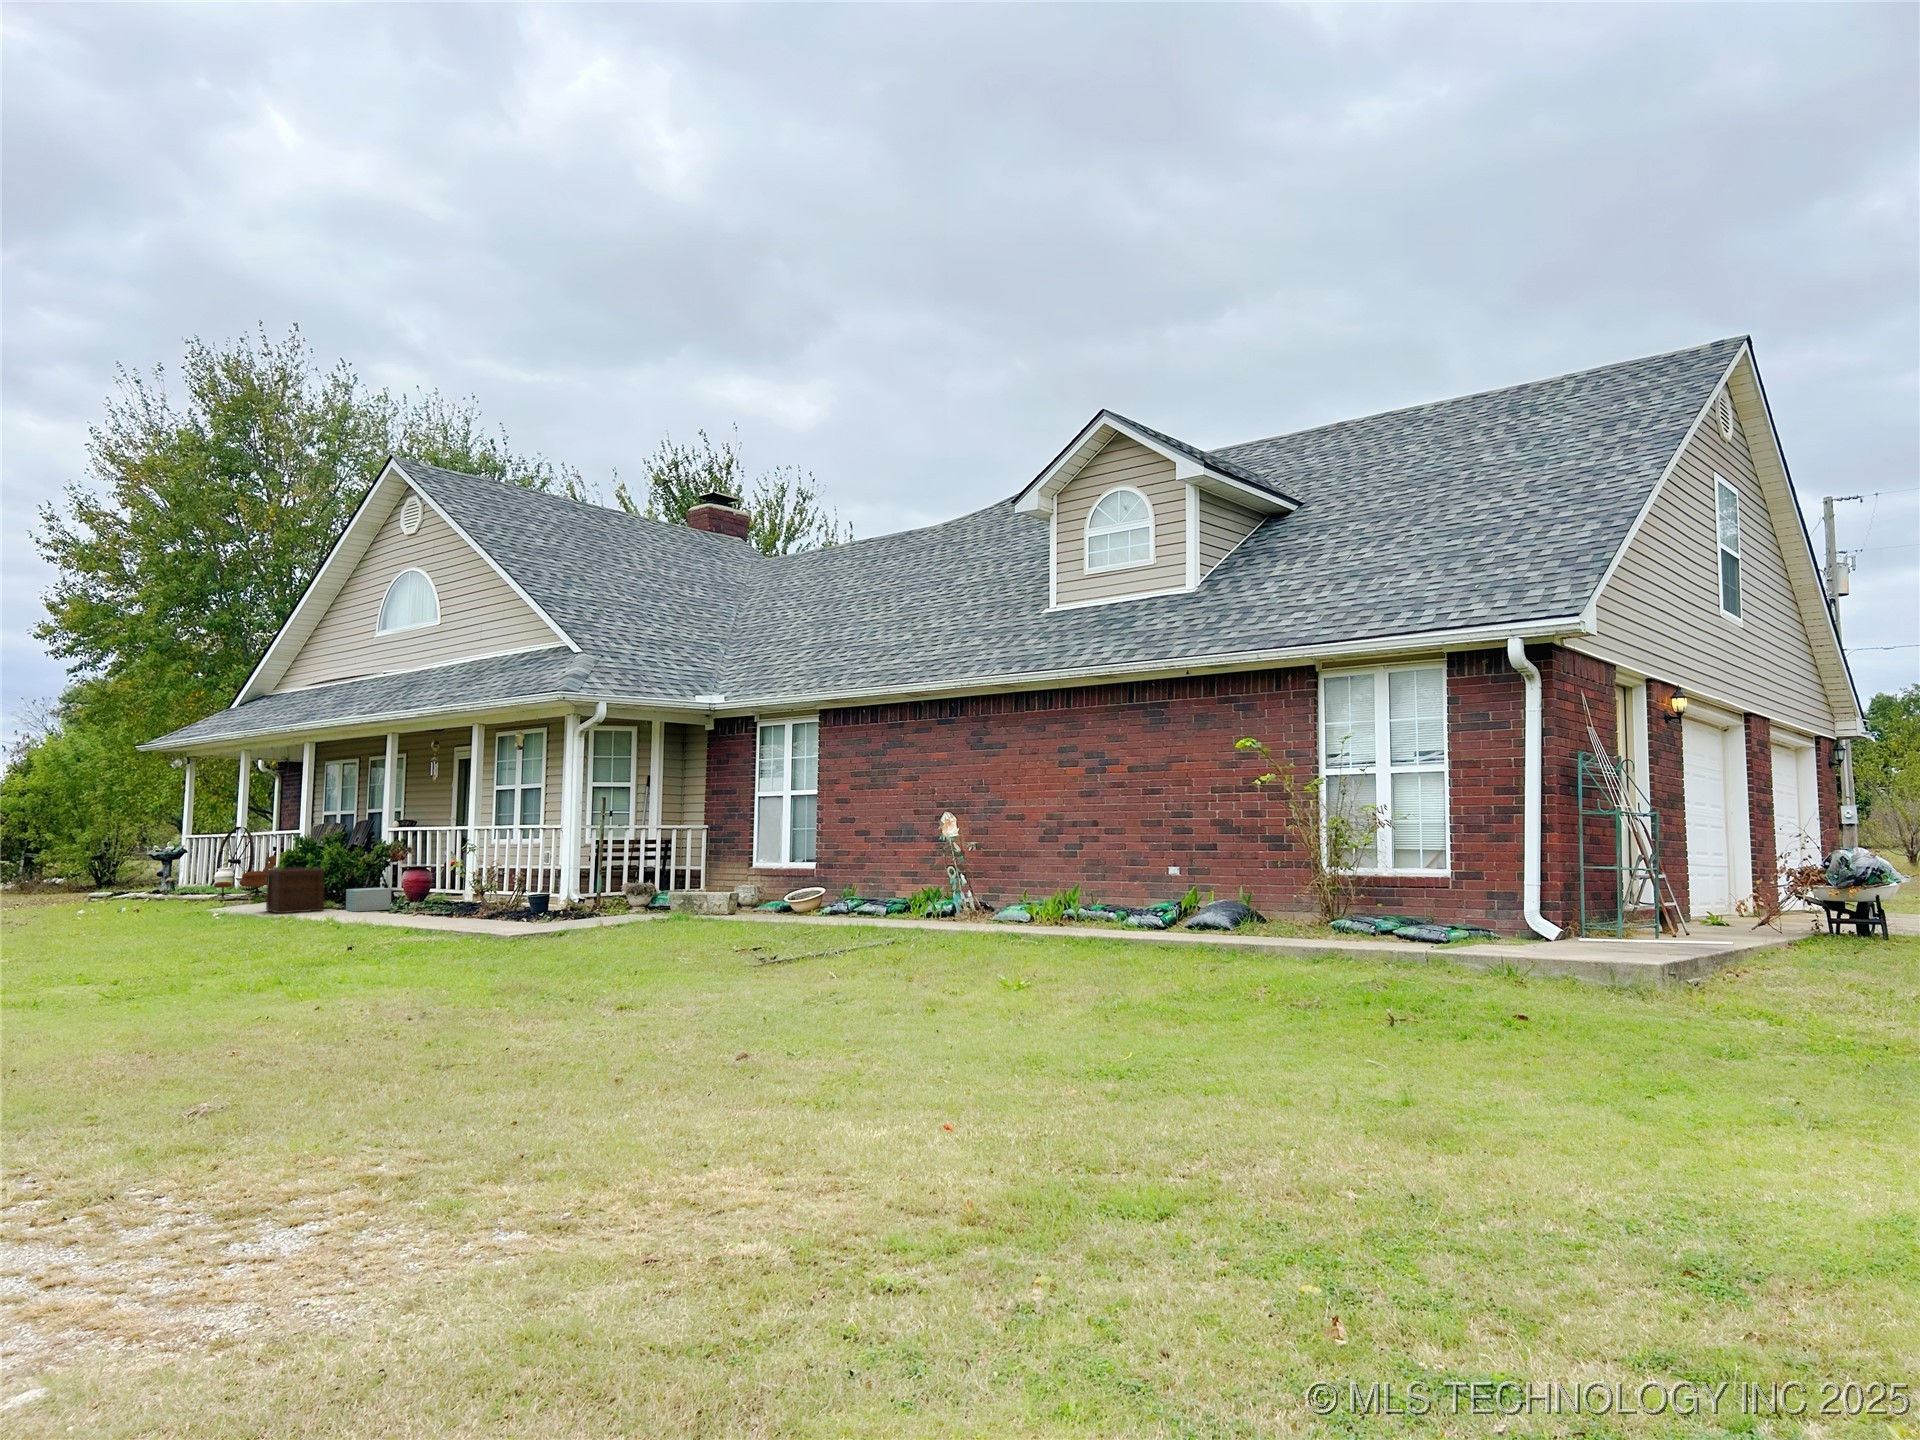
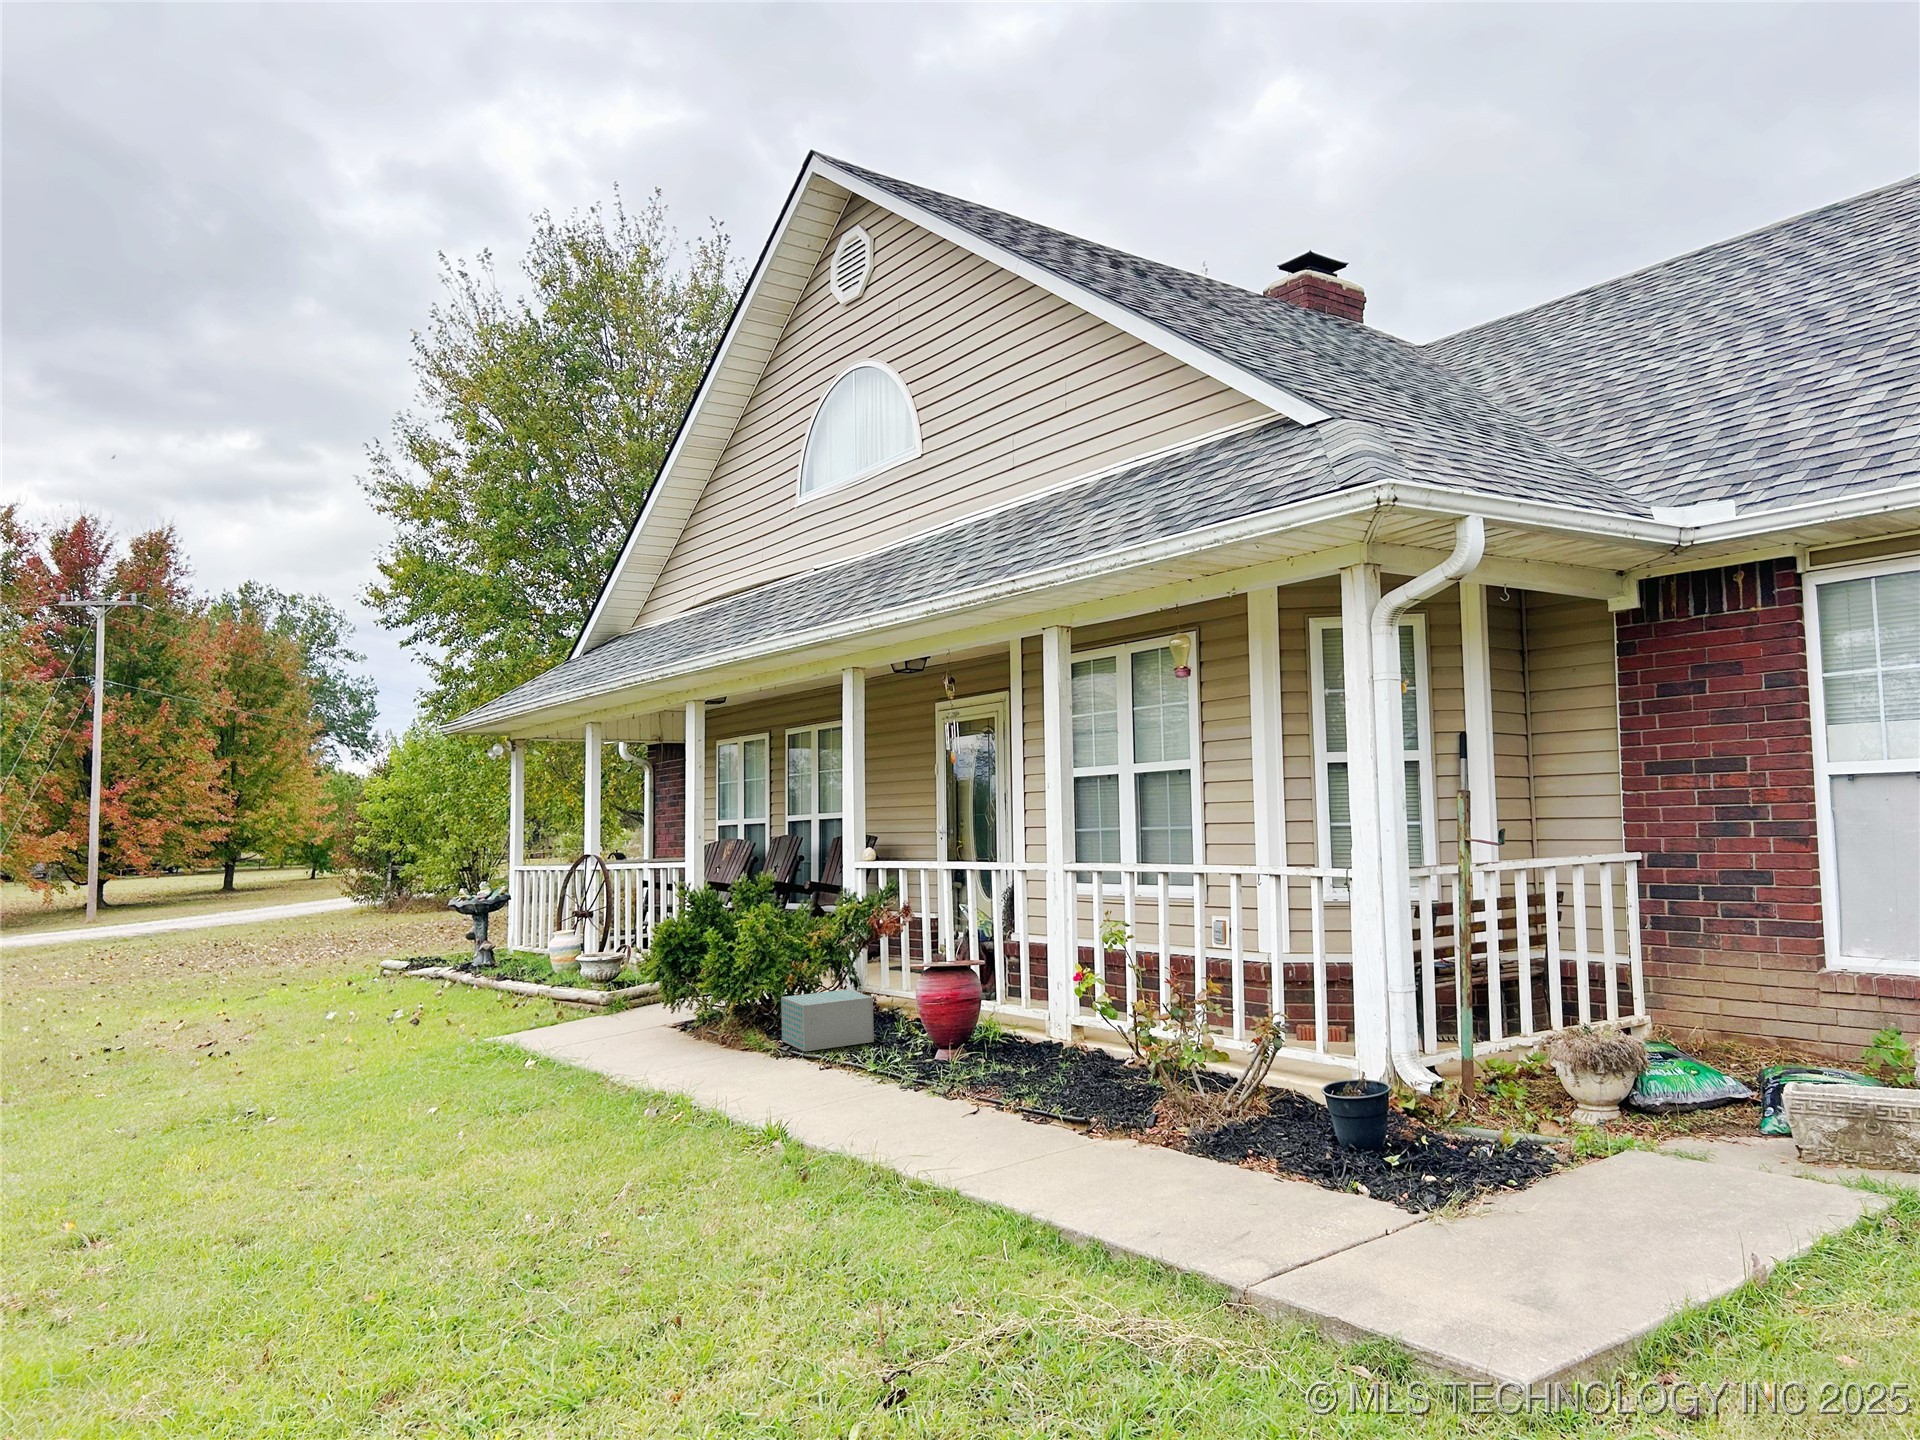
lounge chair: present [212,855,276,898] -> none [548,900,648,978]
wooden crate: present [266,867,325,913] -> none [626,944,739,1053]

